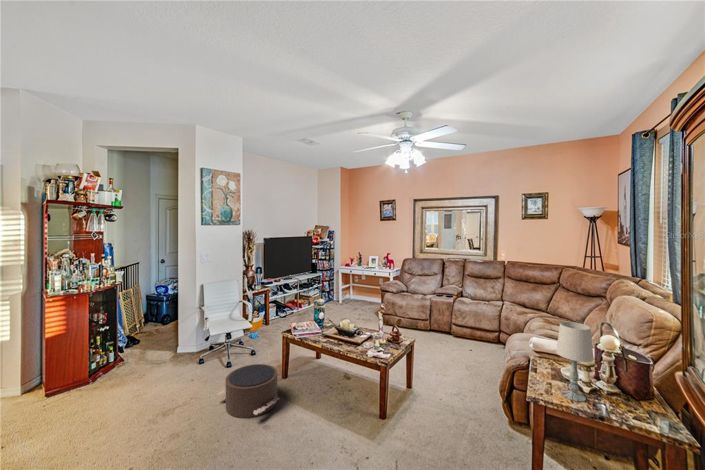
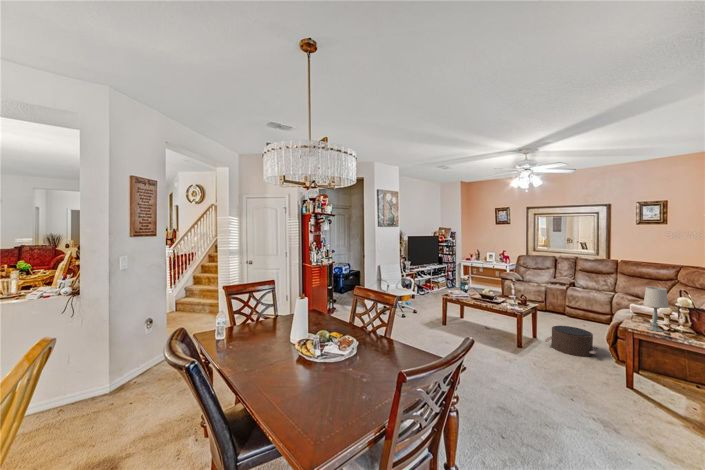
pouf: present [217,364,280,418] -> present [545,326,598,356]

